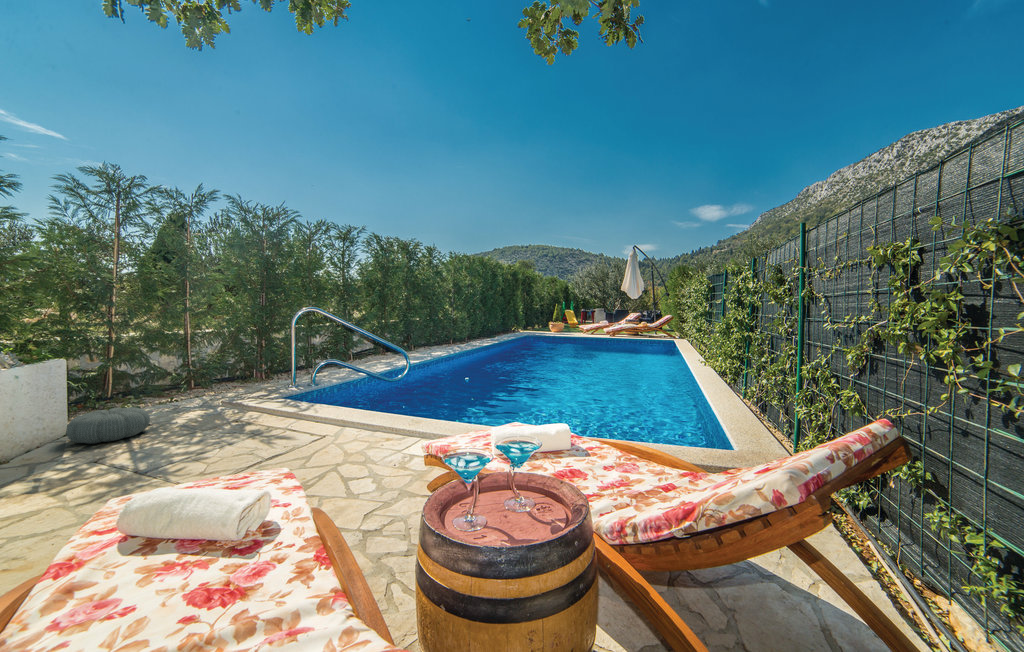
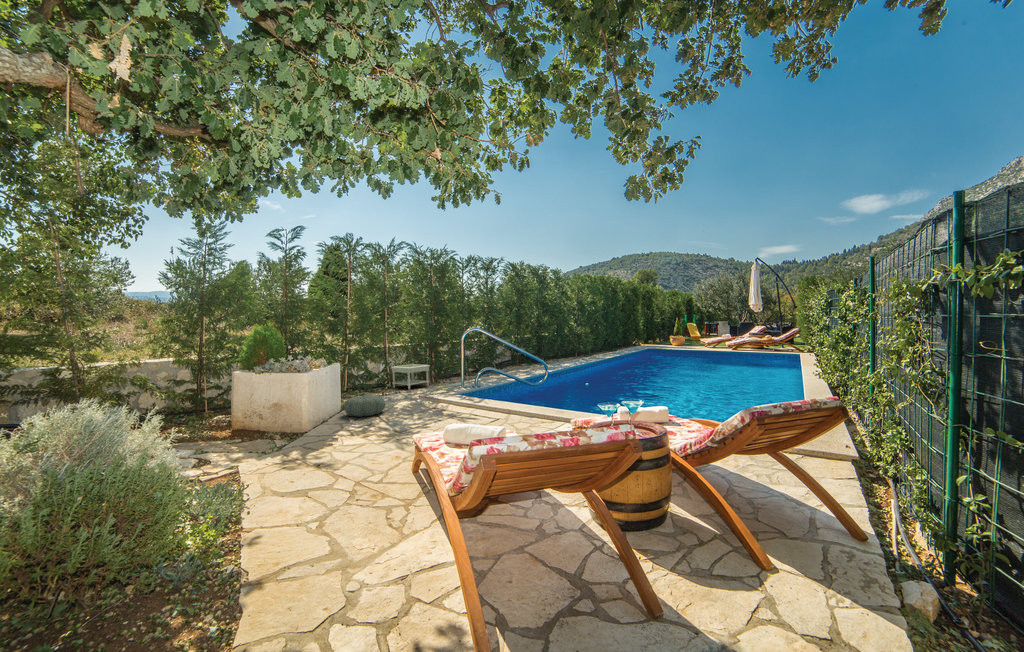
side table: none [193,355,255,390] -> present [391,364,430,390]

